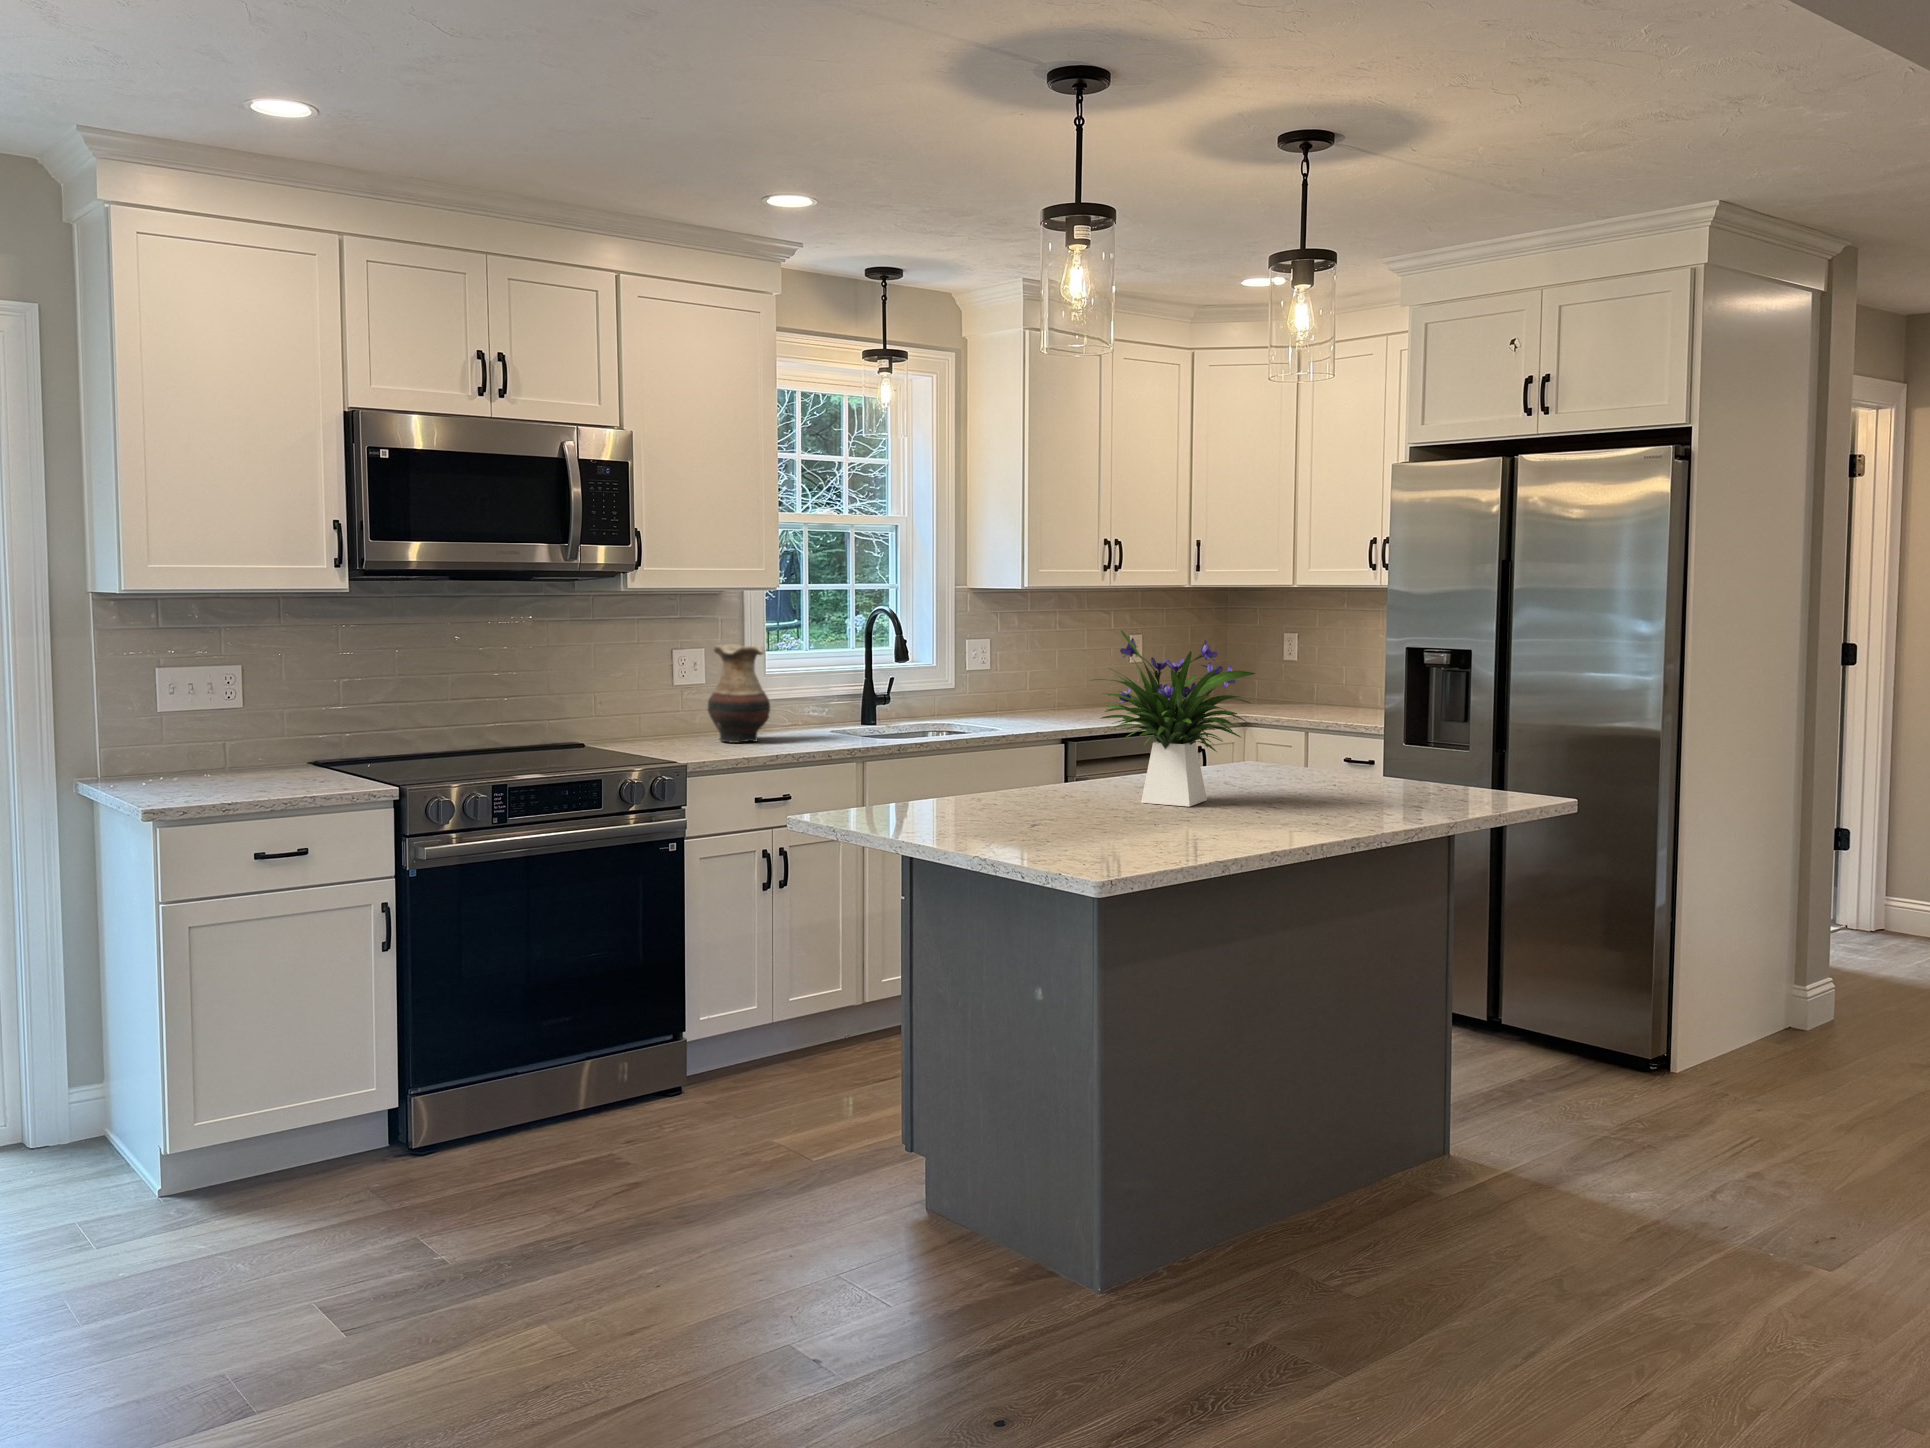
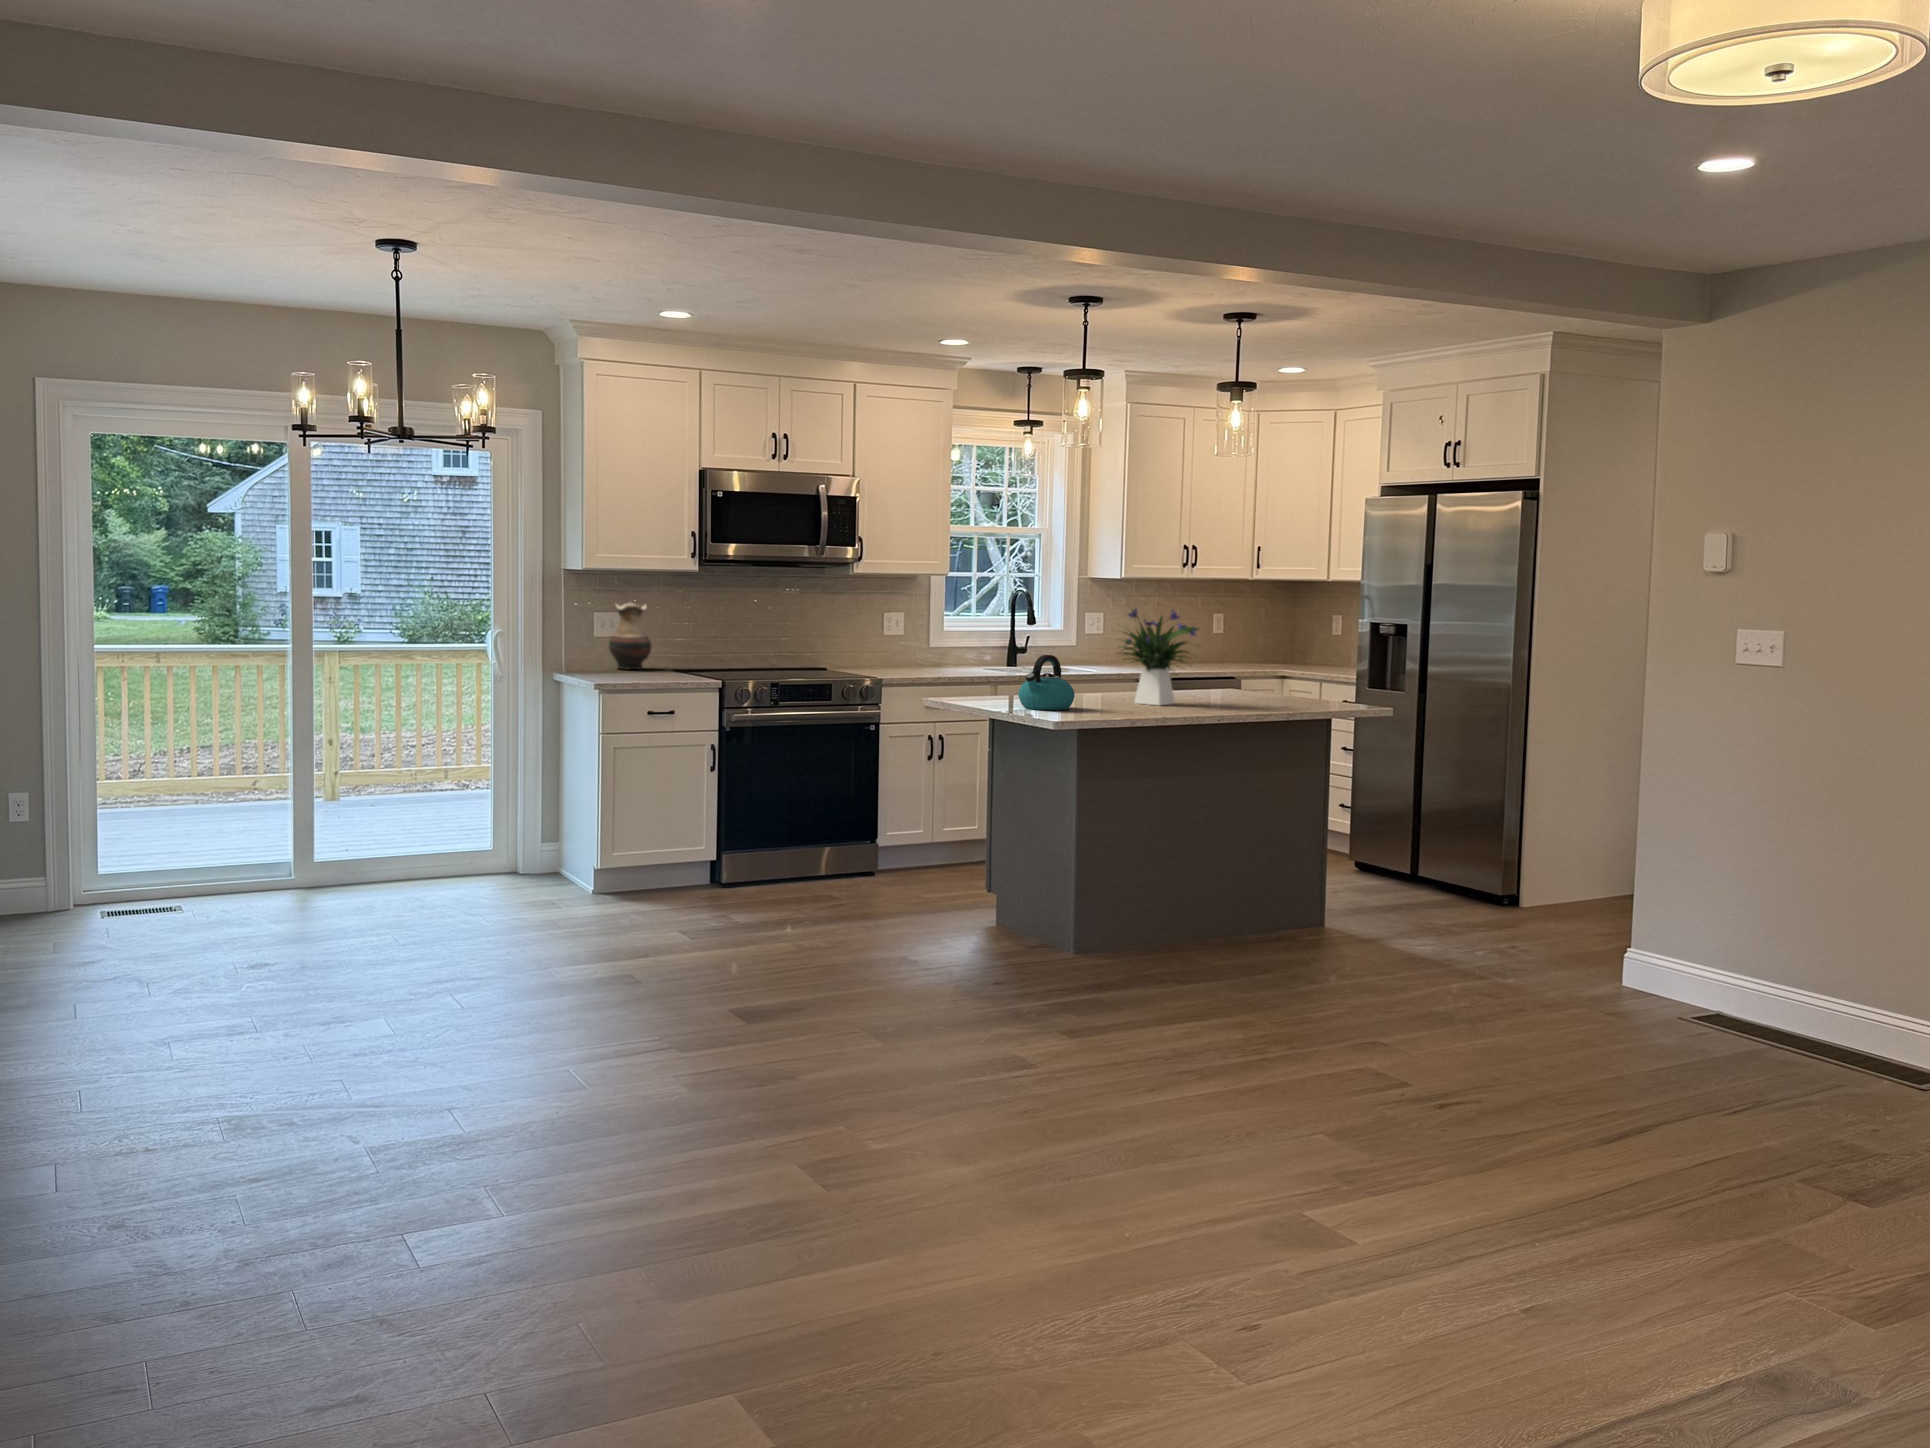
vase: present [708,644,770,743] -> present [609,603,651,670]
kettle: none [968,732,1070,836] -> present [1018,655,1075,710]

